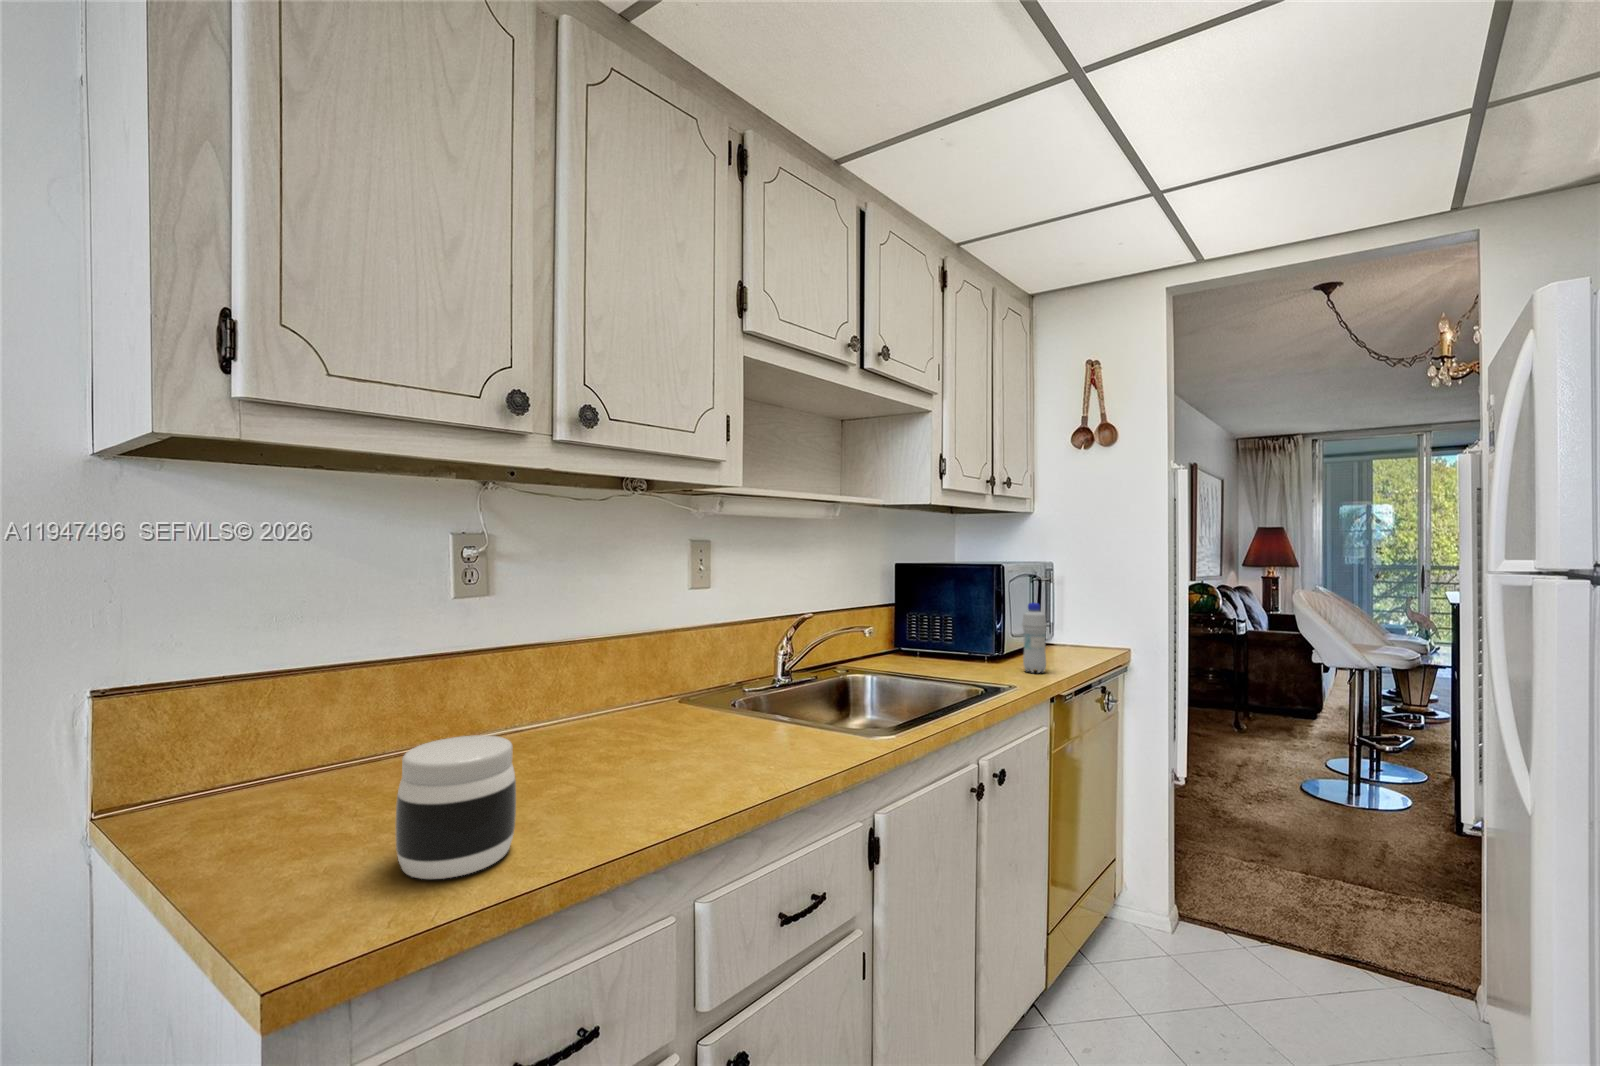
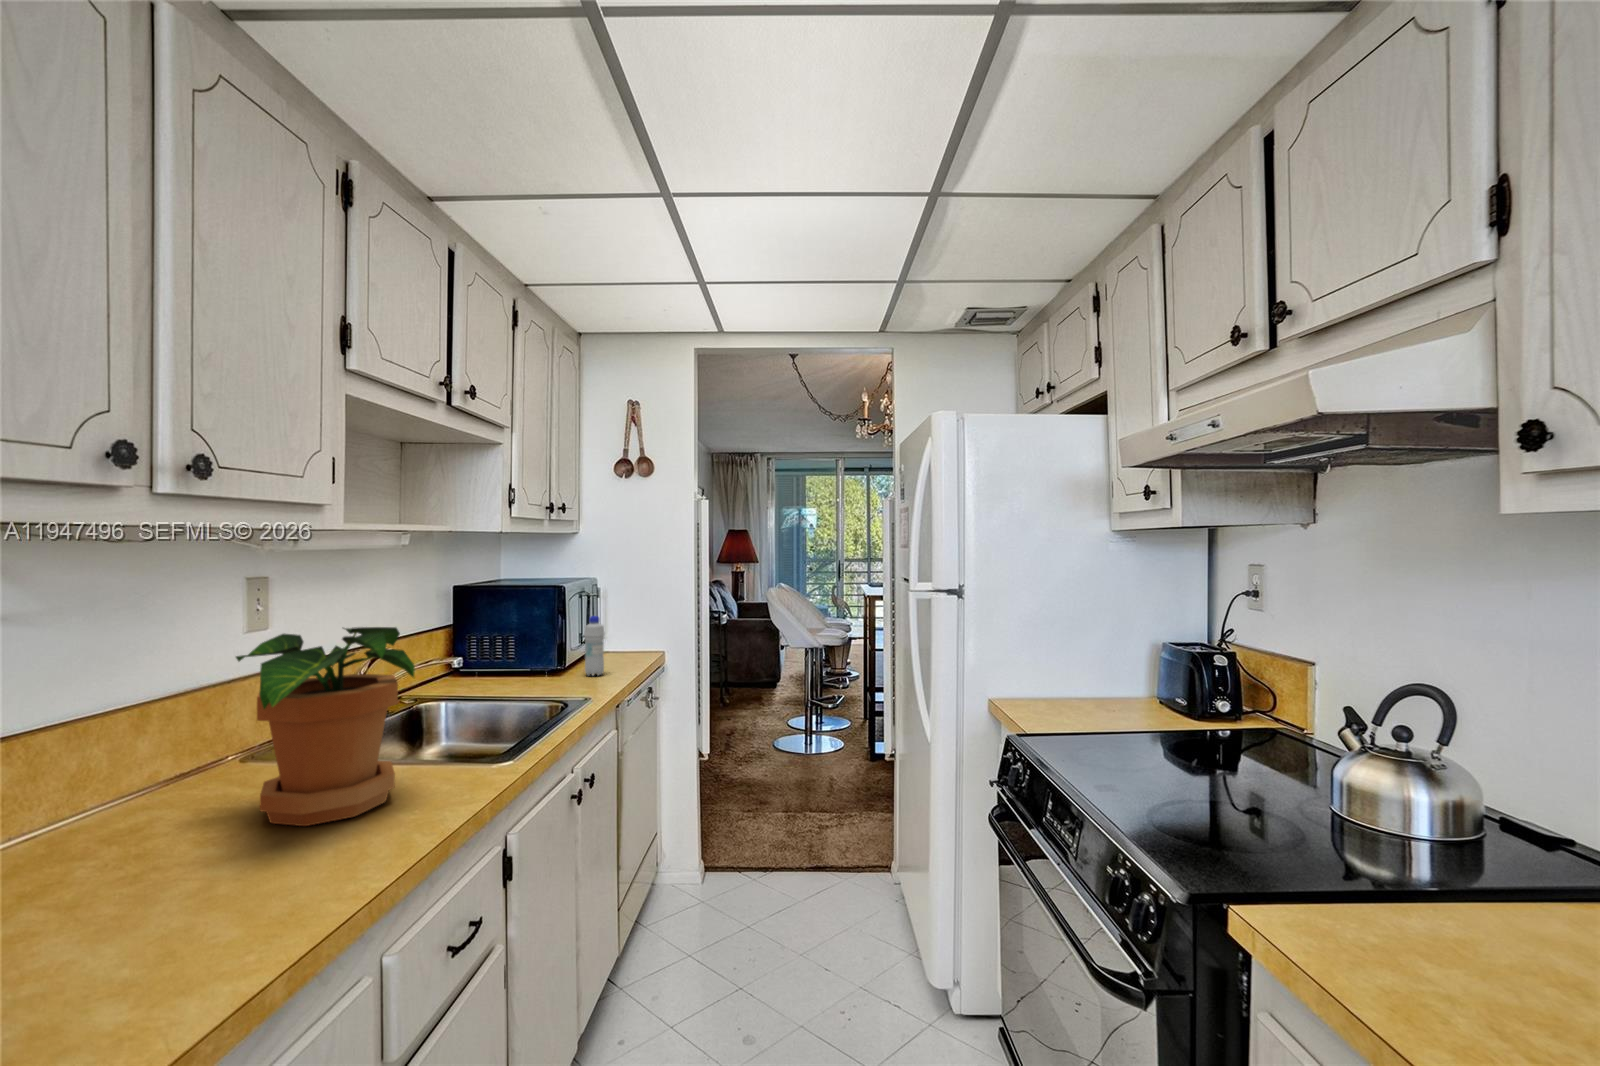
potted plant: none [620,577,771,772] -> present [236,627,415,826]
jar: present [395,735,516,879] -> none [72,821,219,978]

